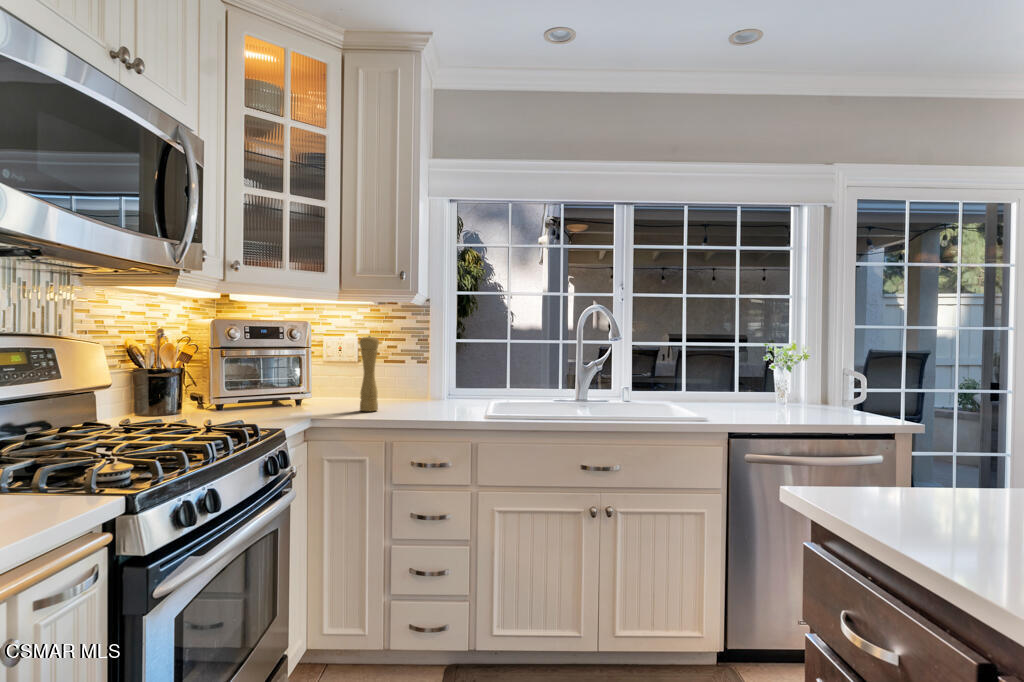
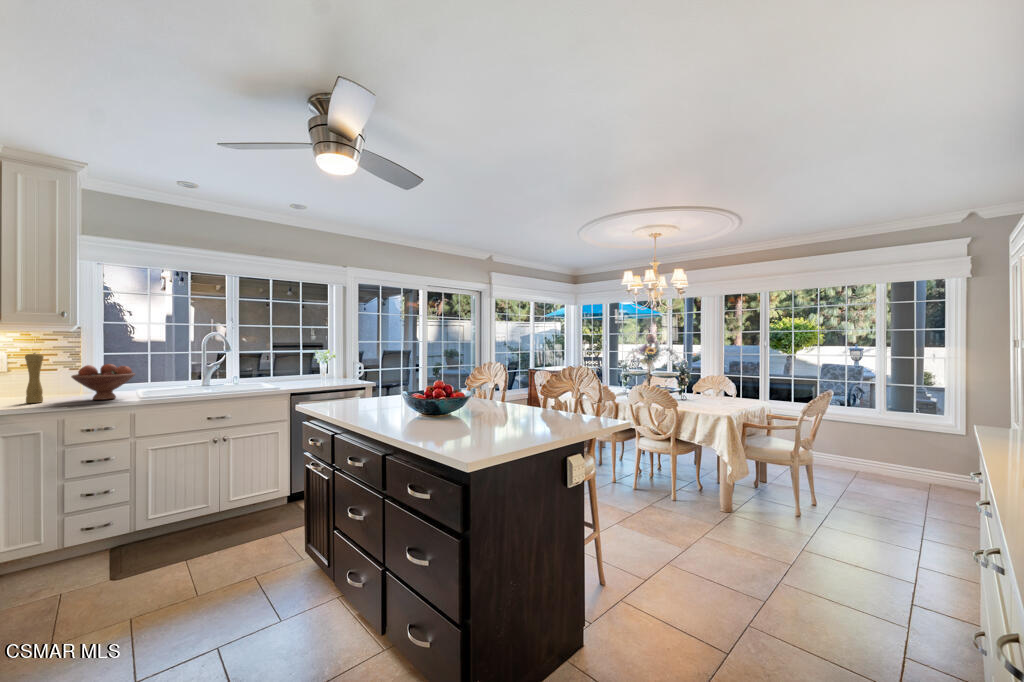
fruit bowl: none [405,356,483,415] -> present [71,364,135,400]

